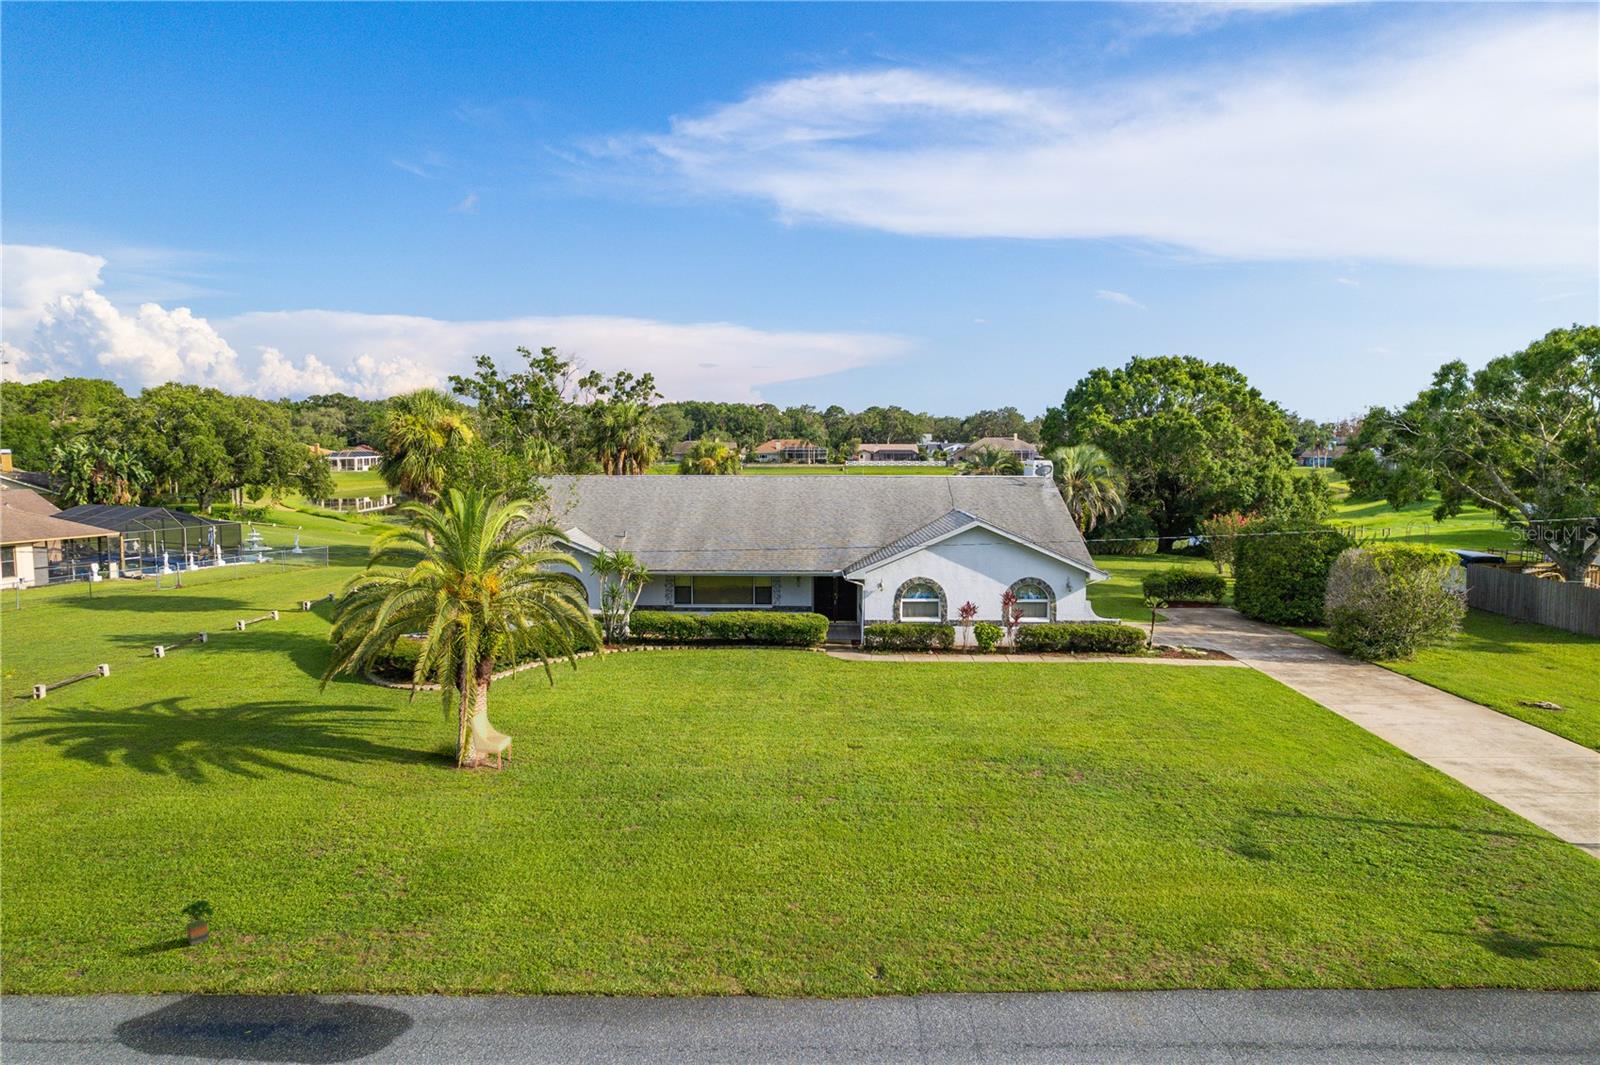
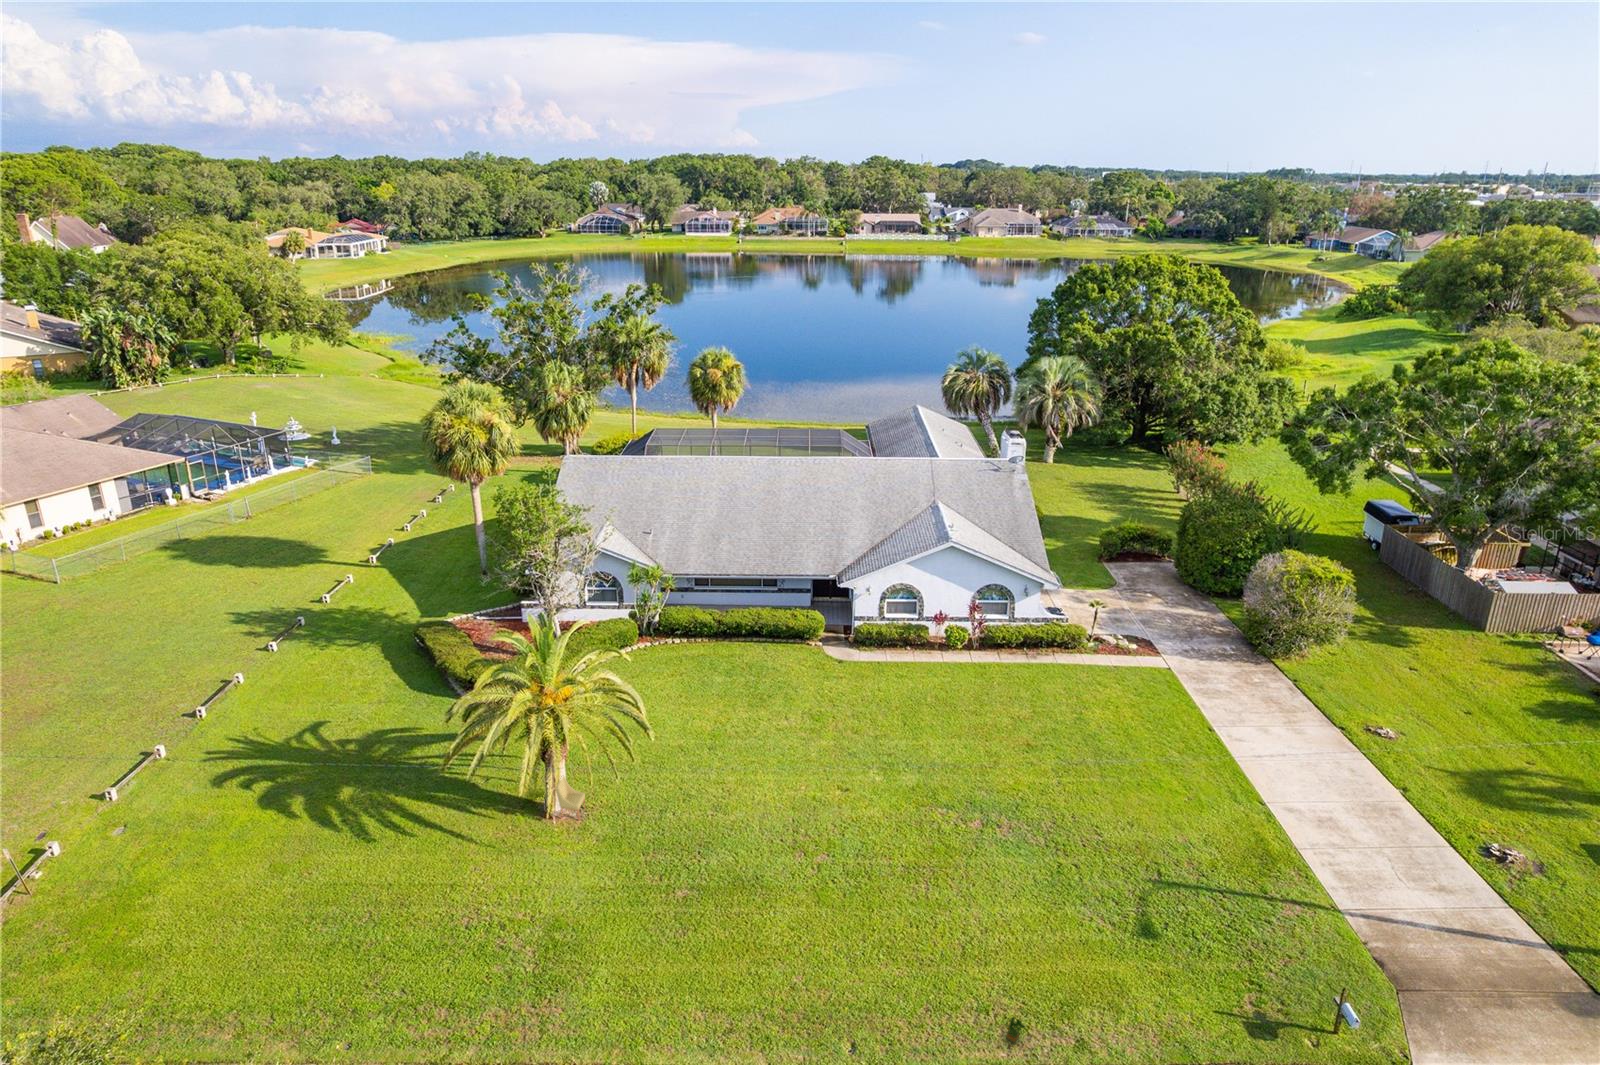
potted tree: present [181,900,214,946] -> present [1005,1017,1025,1045]

